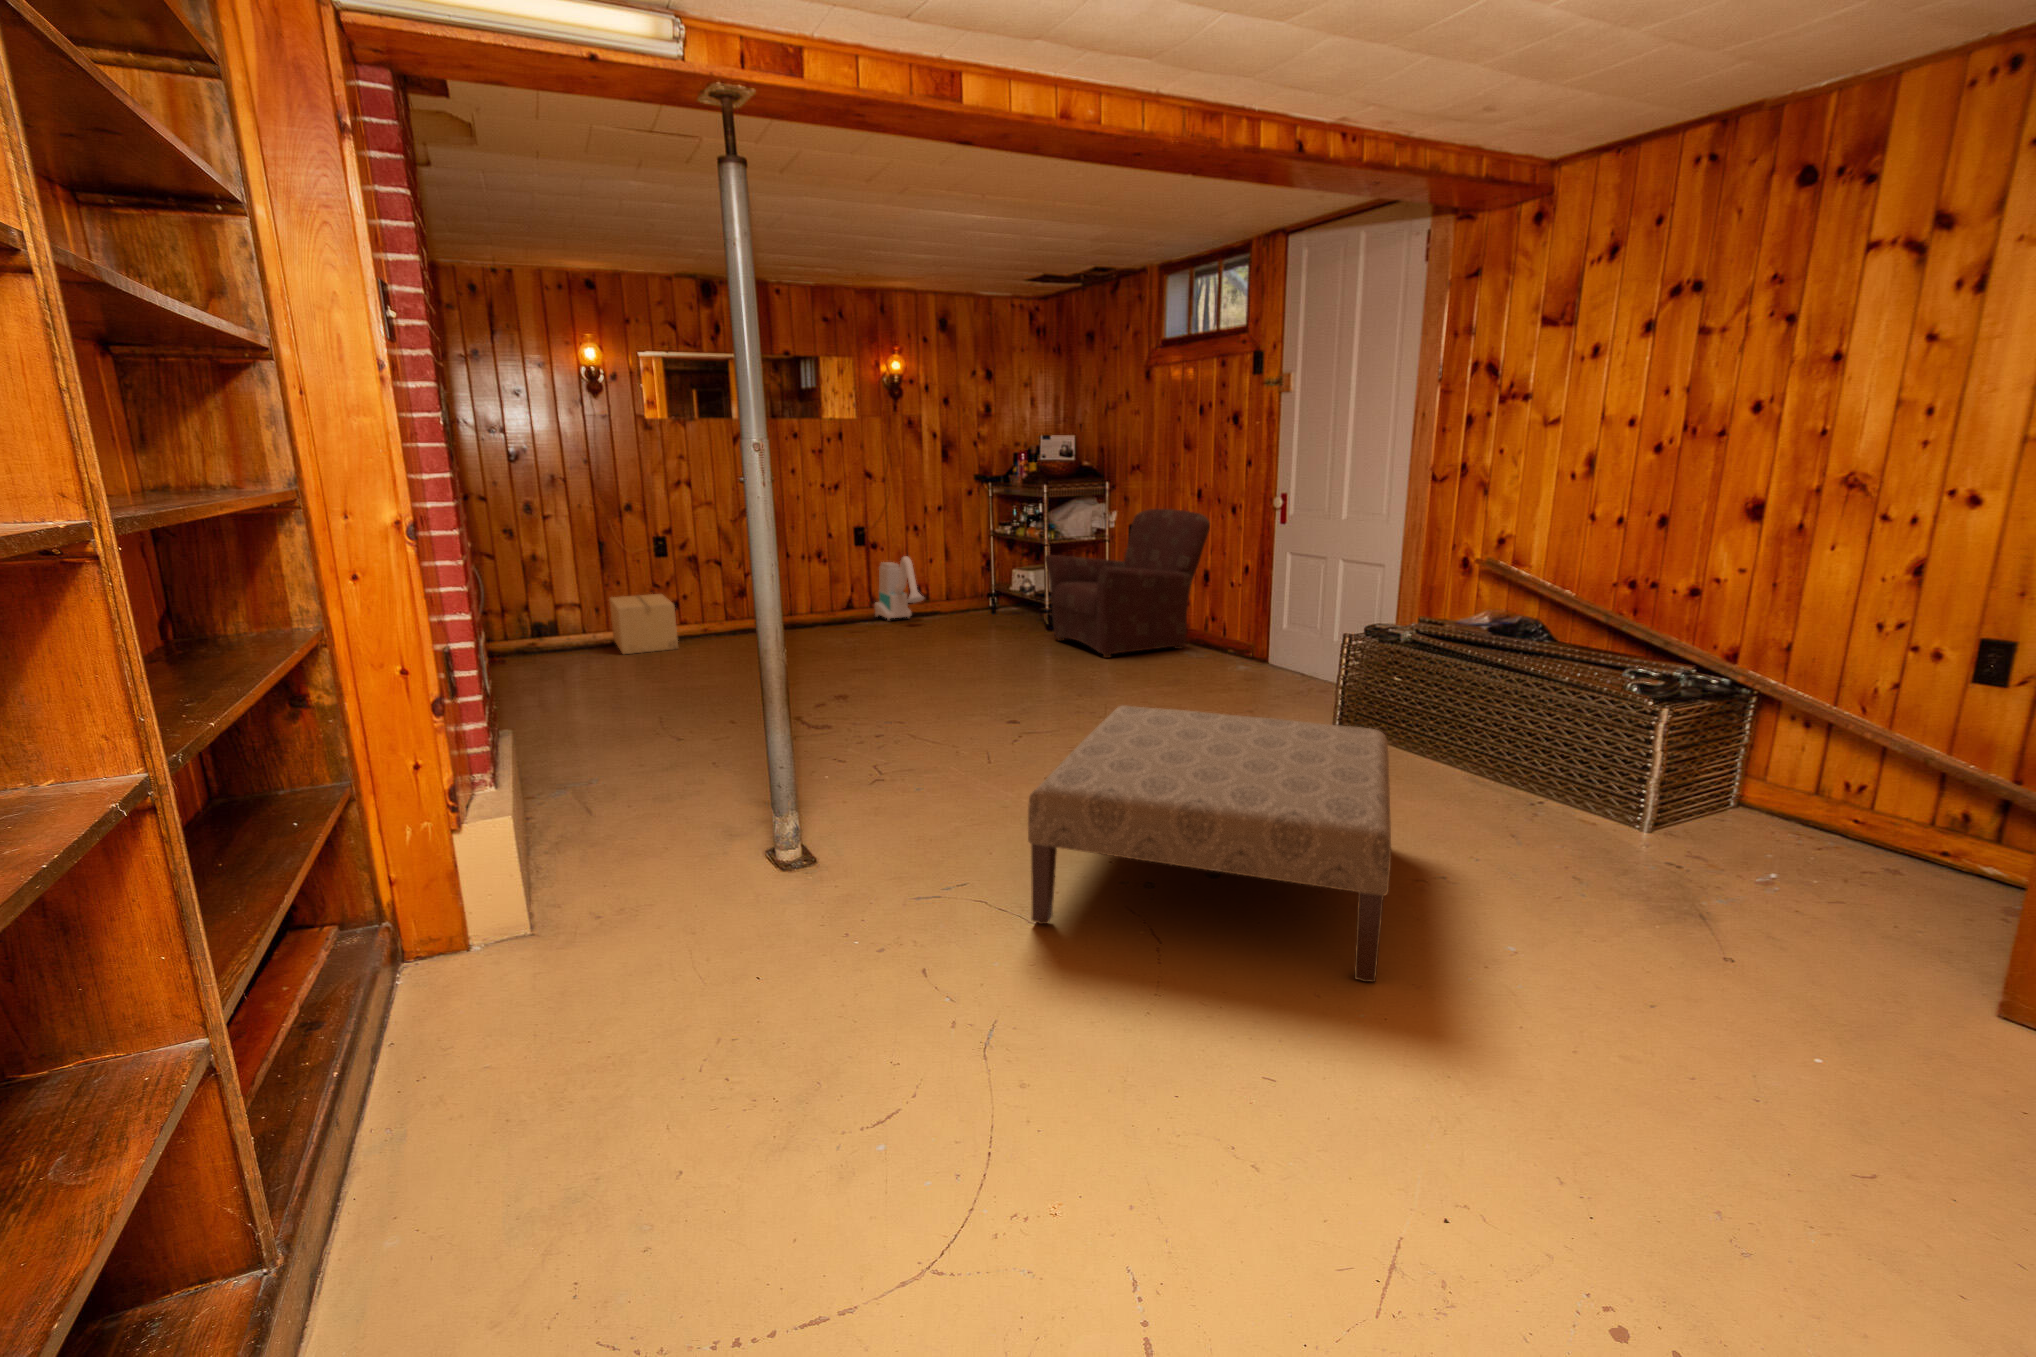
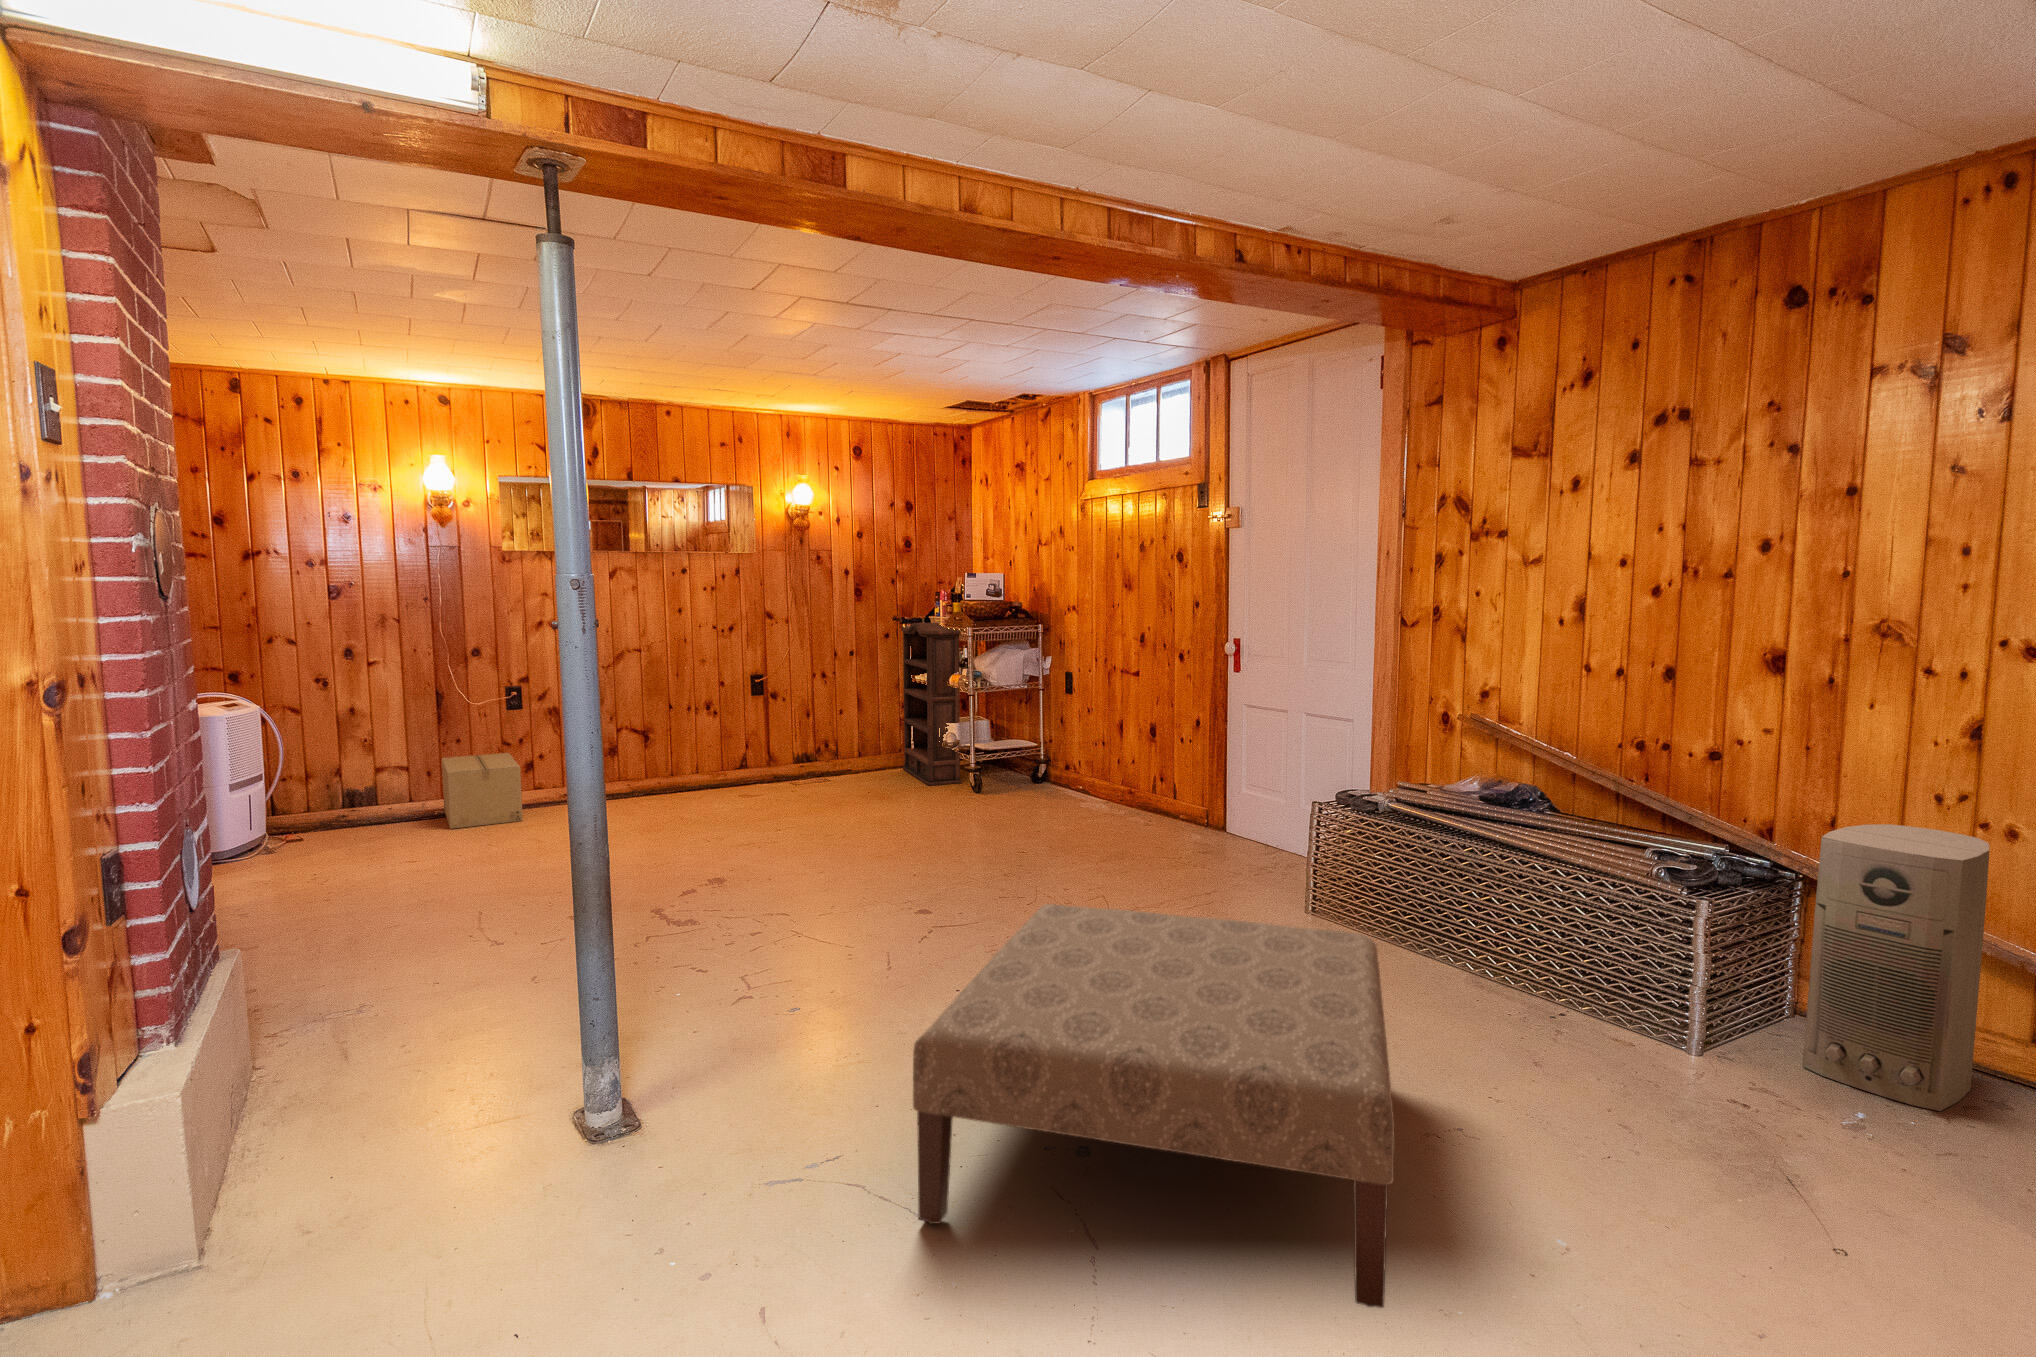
bookshelf: none [983,482,1036,624] -> present [901,623,962,786]
armchair: present [1045,509,1210,658] -> none [970,653,1158,828]
vacuum cleaner: present [875,556,924,620] -> none [771,707,830,783]
air purifier: none [1734,648,1917,873] -> present [1802,824,1989,1111]

